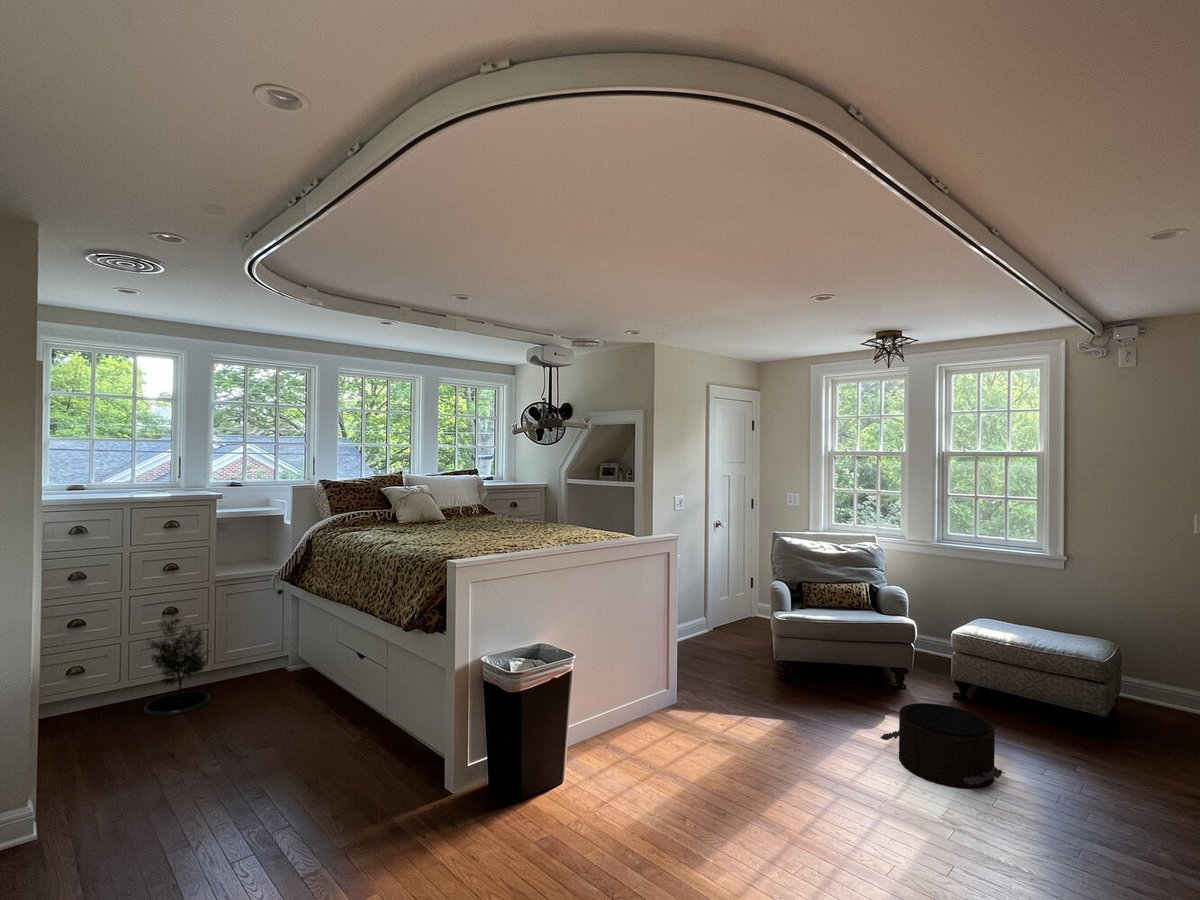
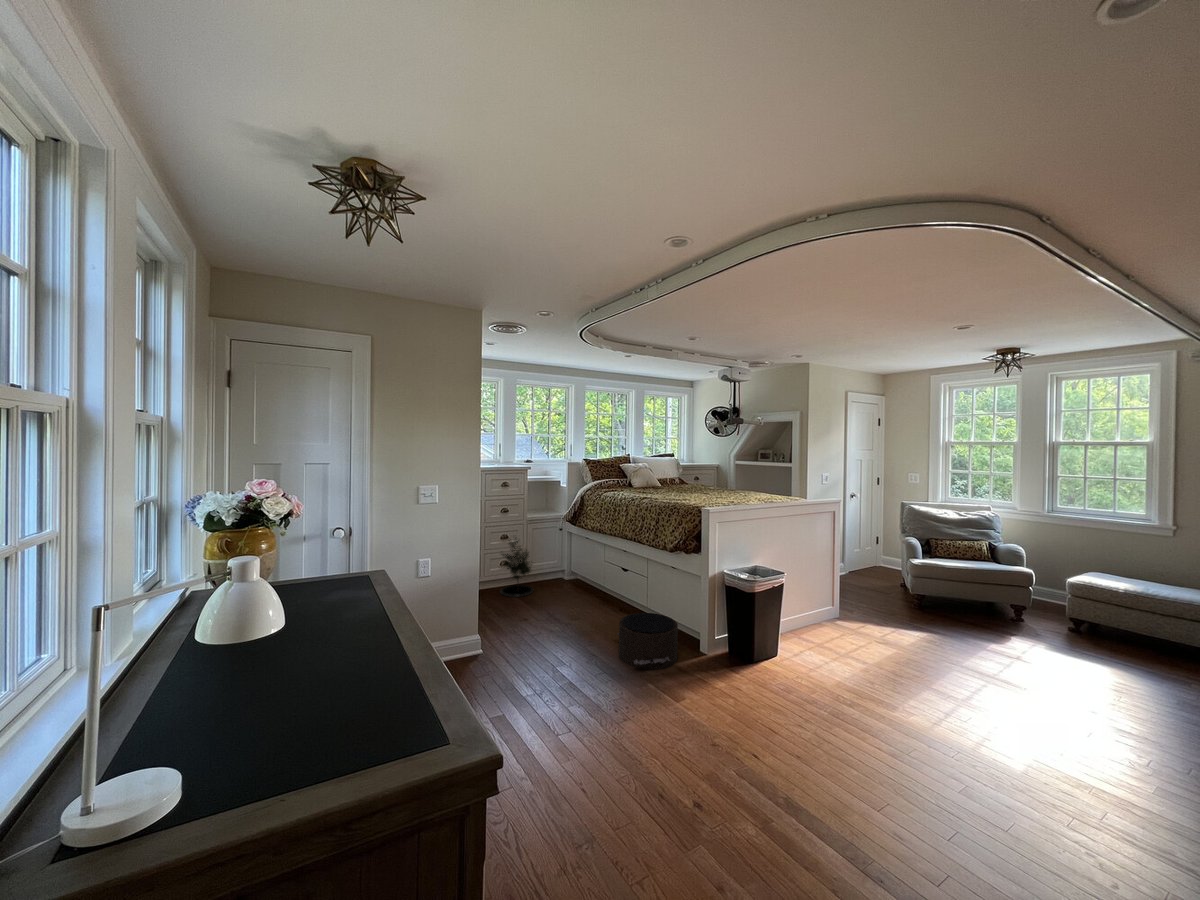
pouf: present [880,703,1005,789] -> present [617,613,678,670]

